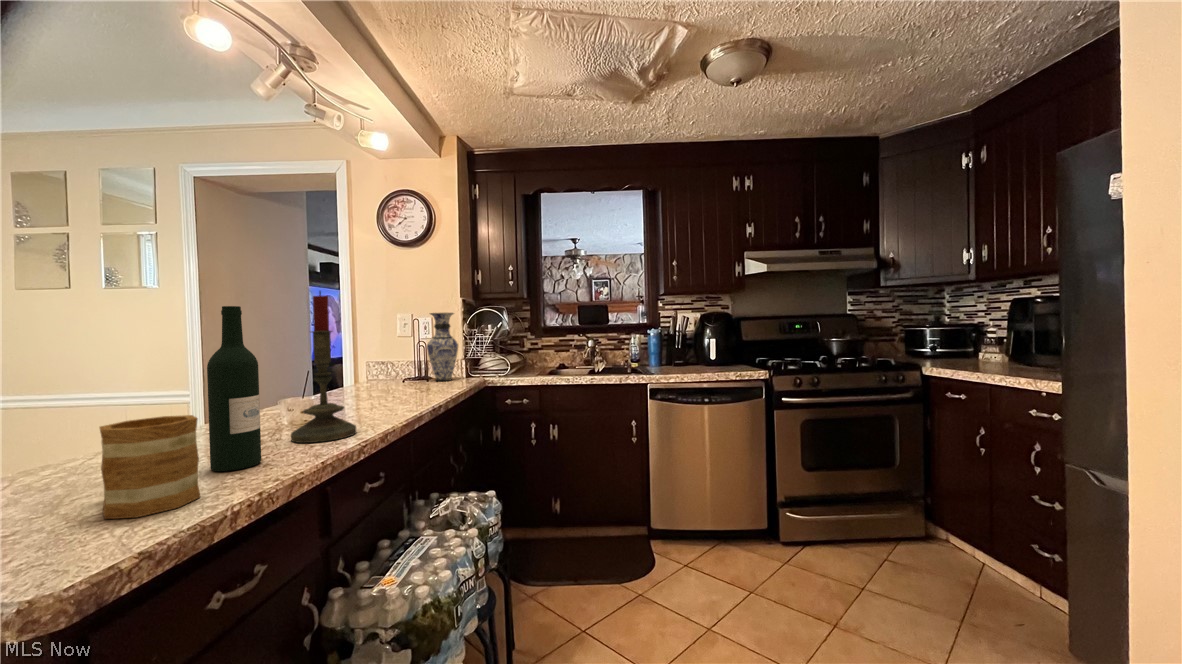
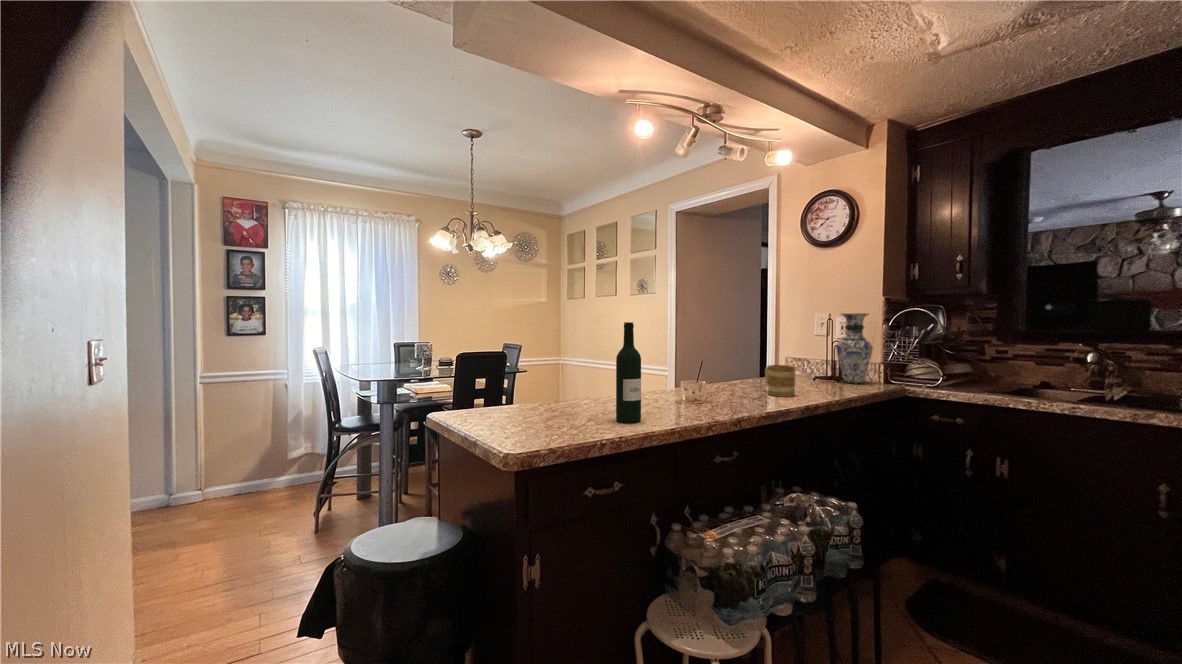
candle: present [291,291,356,443] -> none [670,307,712,418]
mug: present [100,415,200,519] -> present [765,365,795,397]

